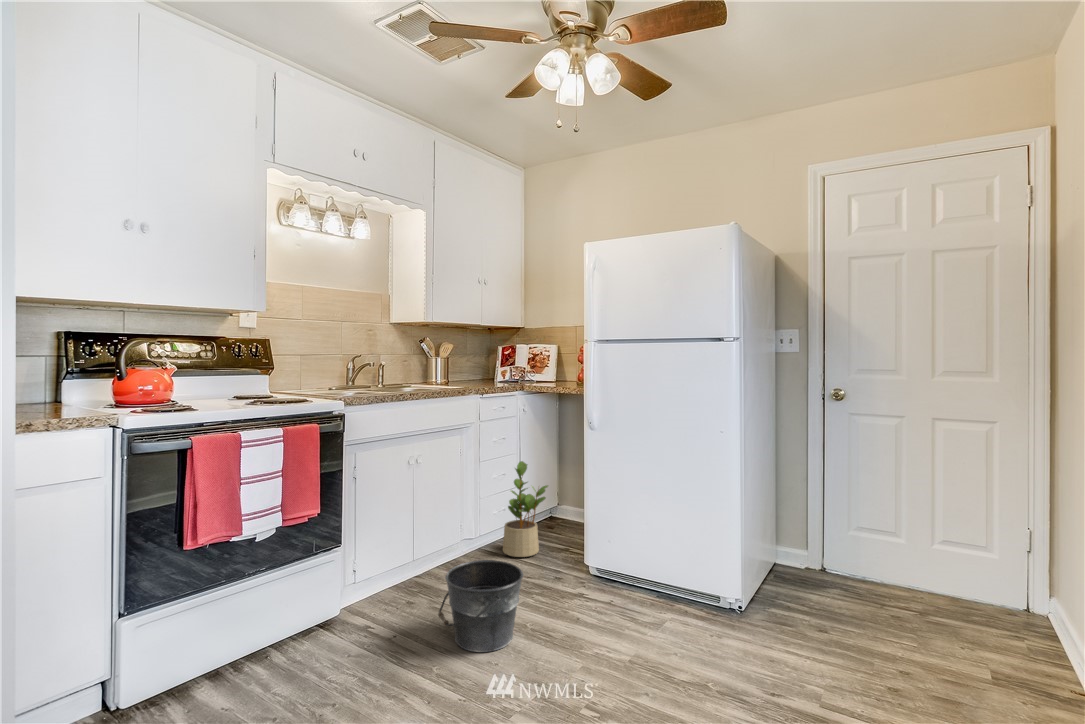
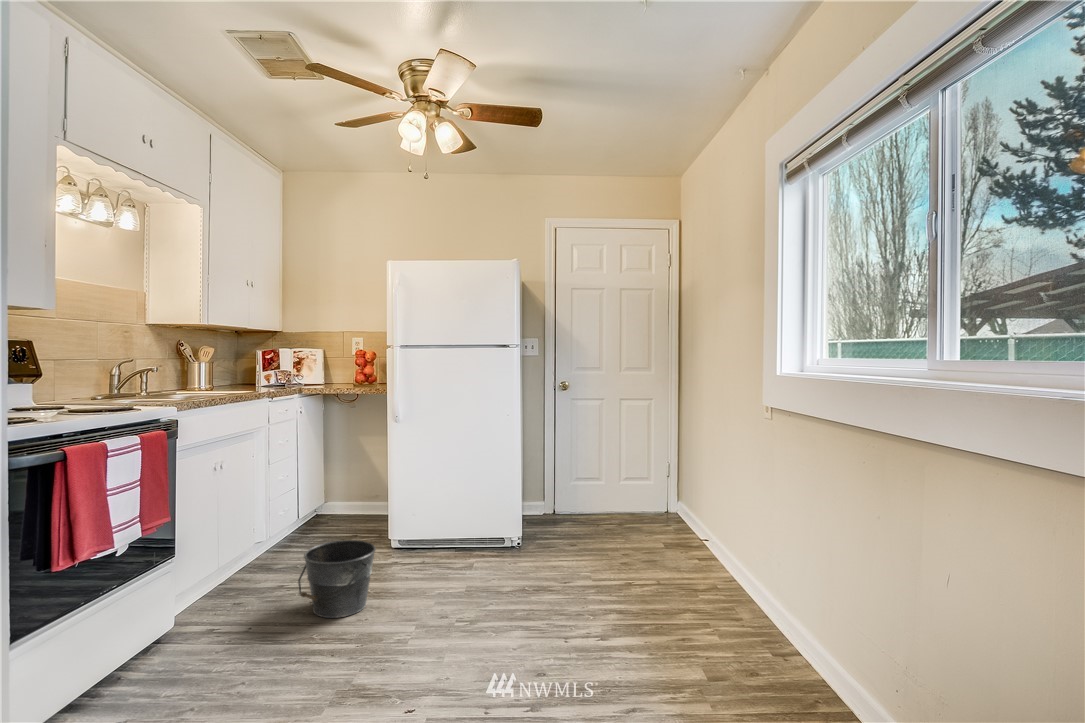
potted plant: present [503,461,548,557] -> none [296,459,339,549]

